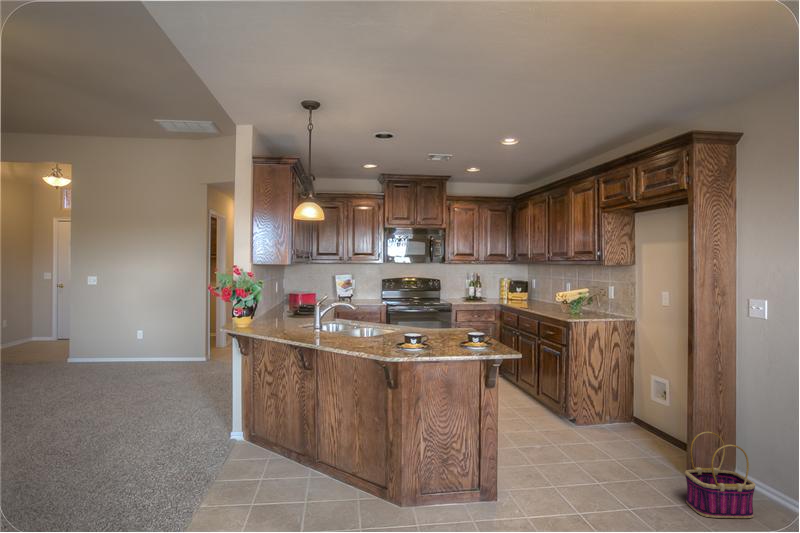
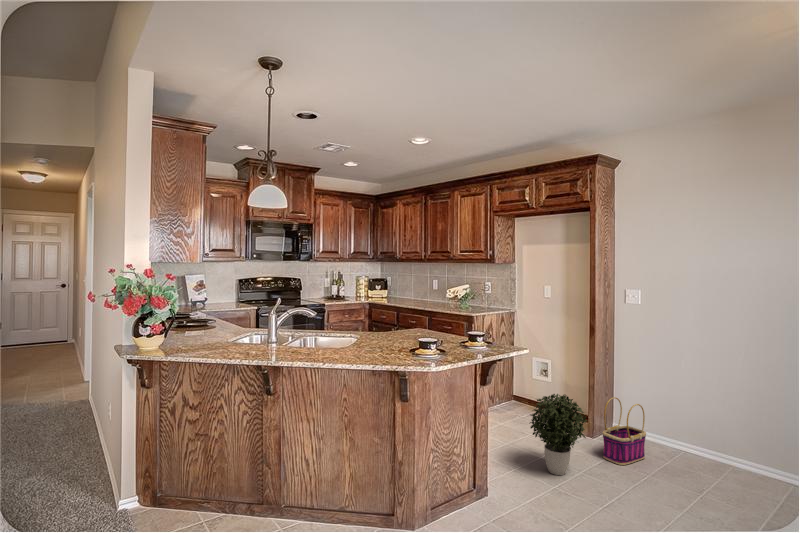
potted plant: none [572,412,641,505] -> present [530,394,587,475]

